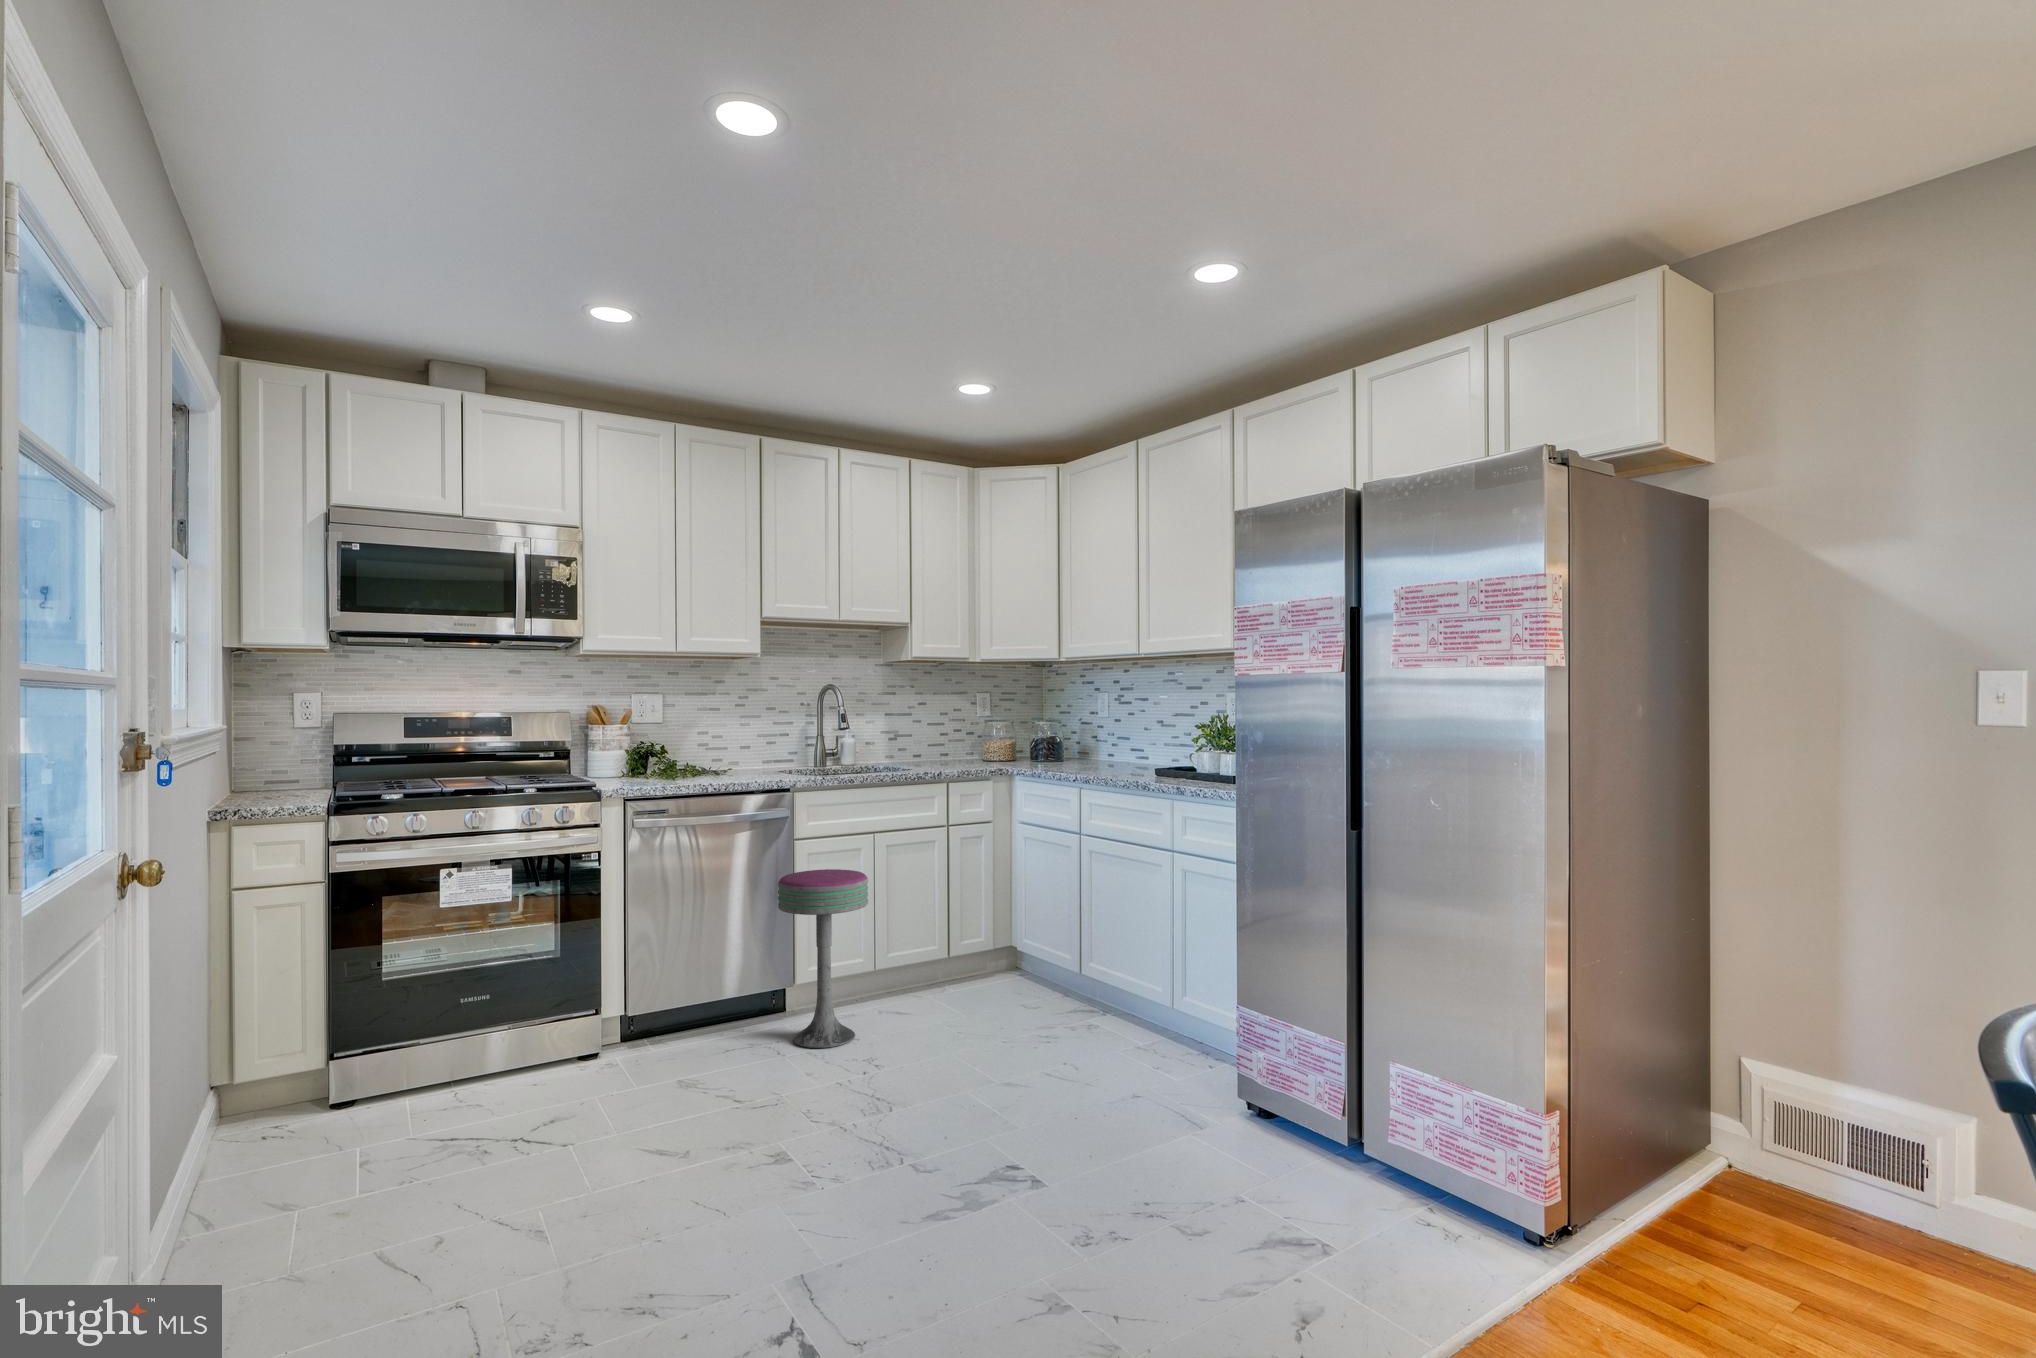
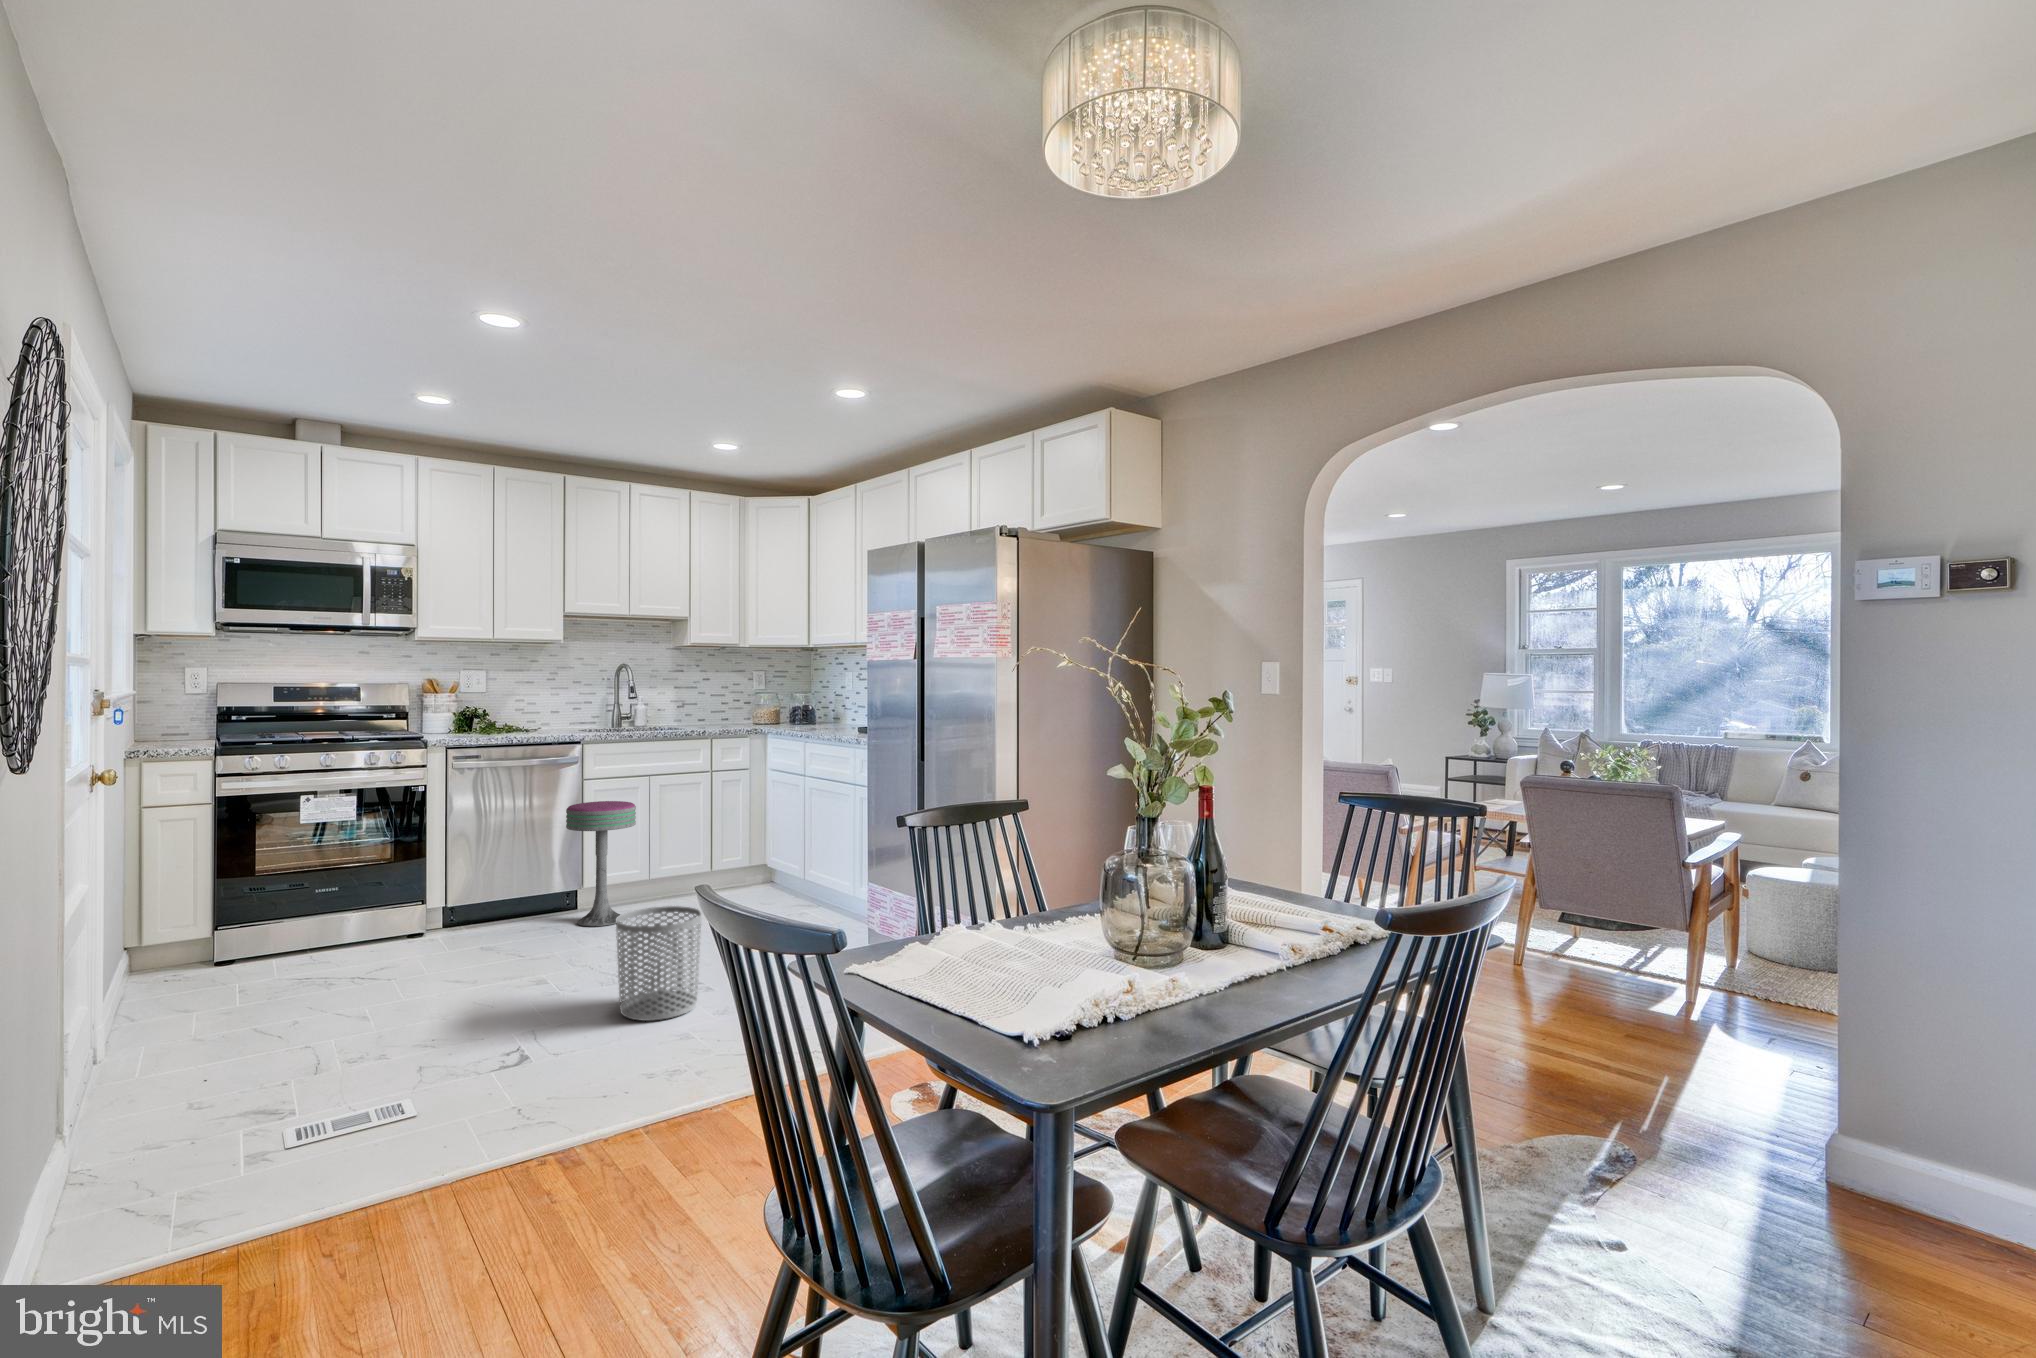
waste bin: none [914,1056,1043,1260] -> present [616,906,701,1021]

